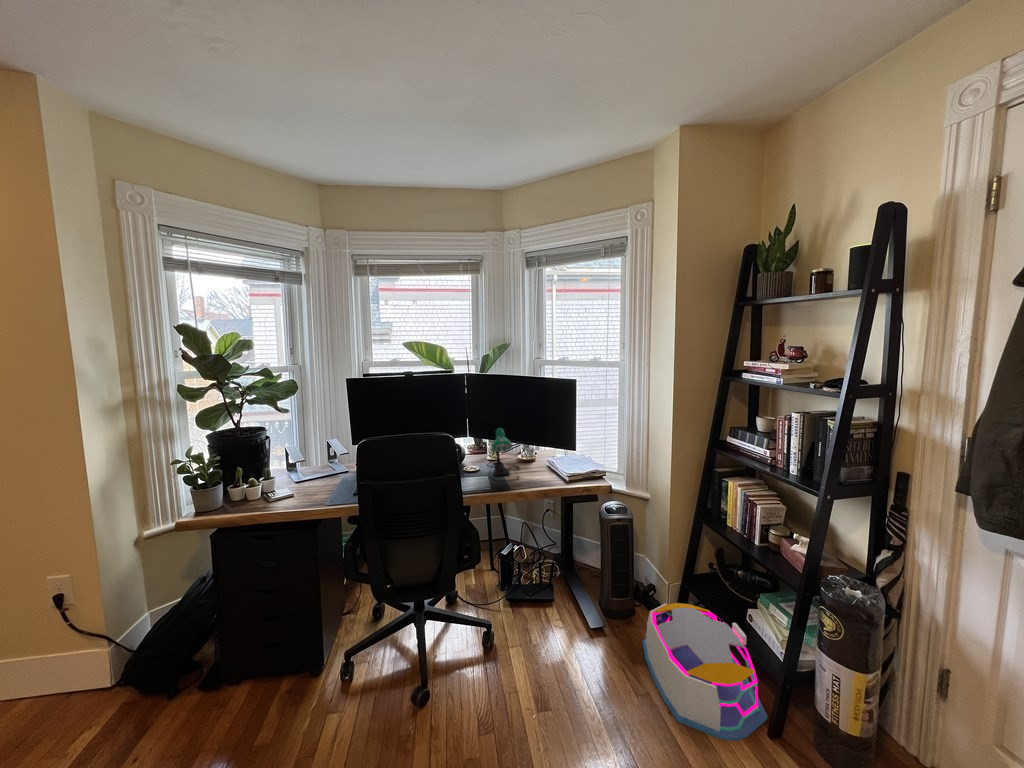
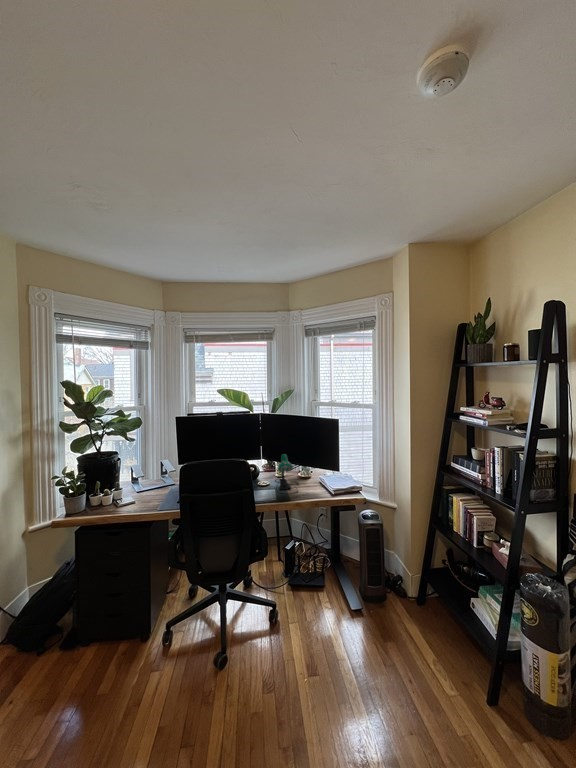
storage bin: present [643,603,767,741] -> none [392,592,487,706]

